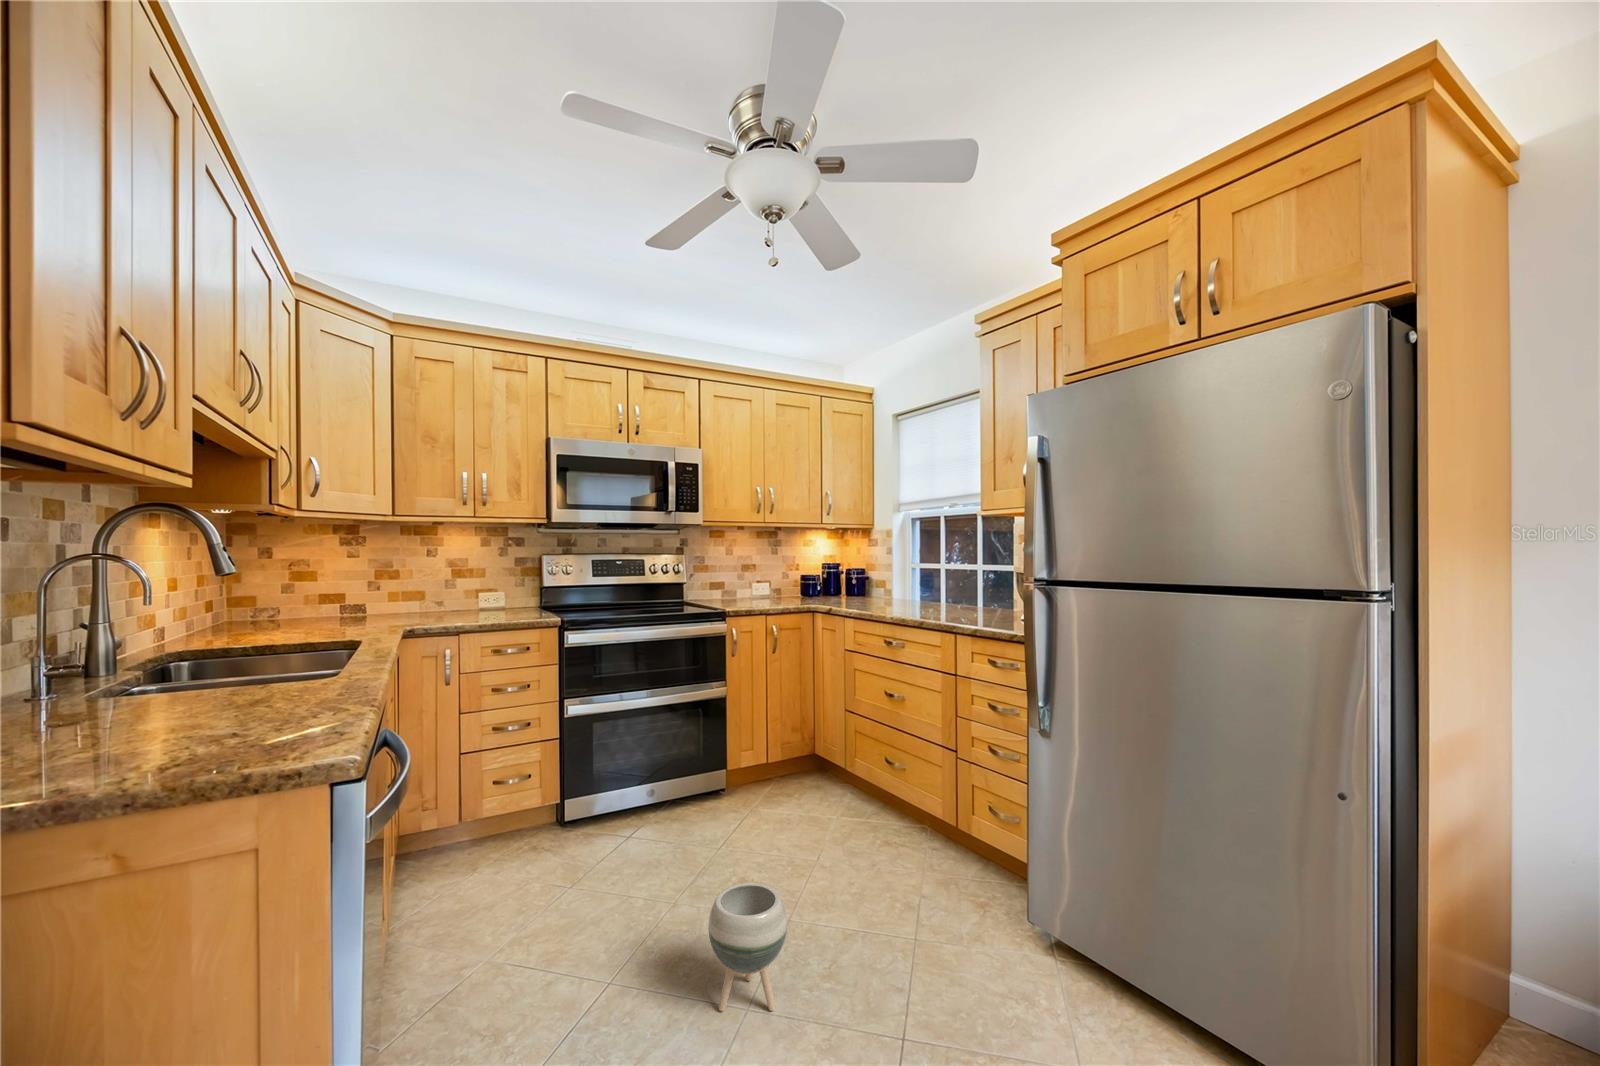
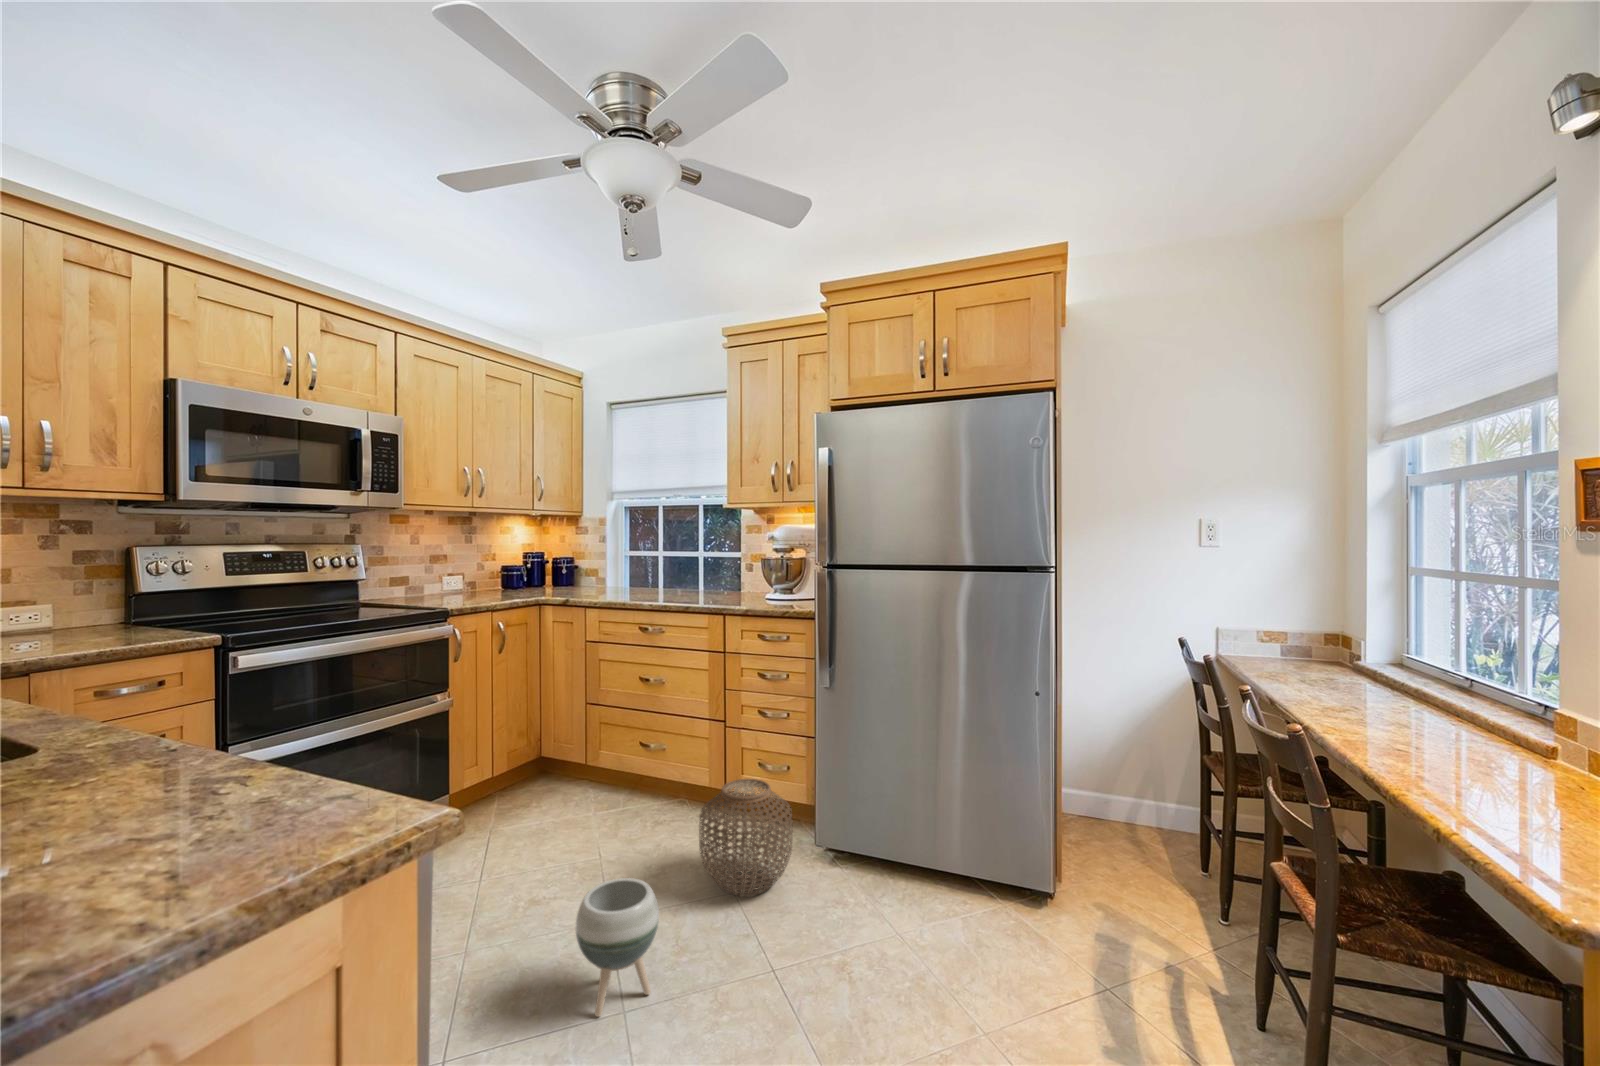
woven basket: none [882,817,988,953] -> present [699,779,792,896]

